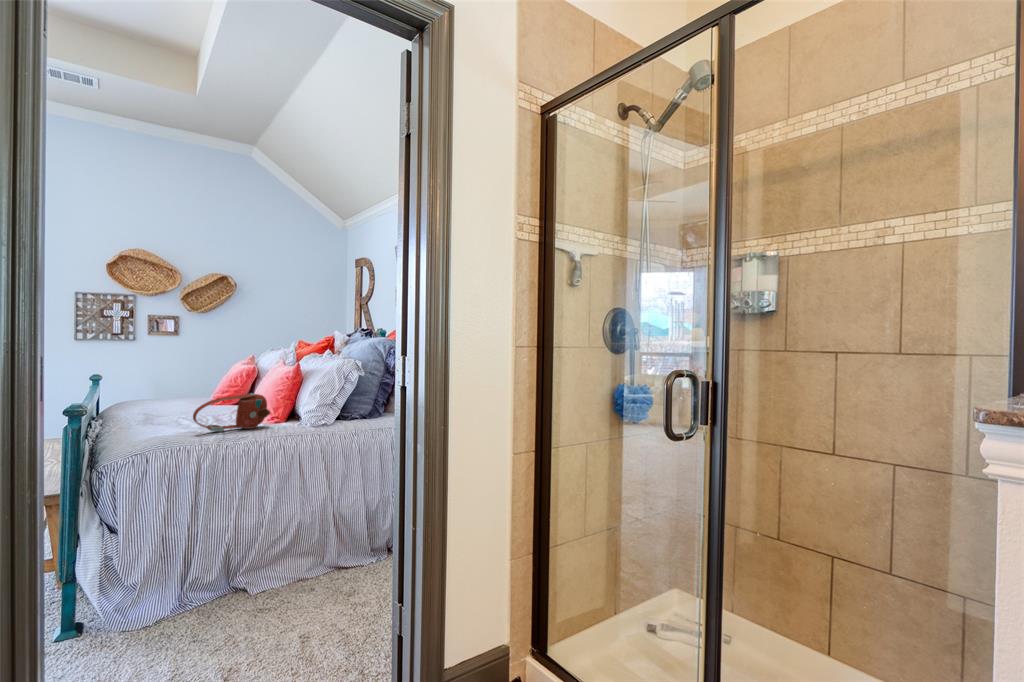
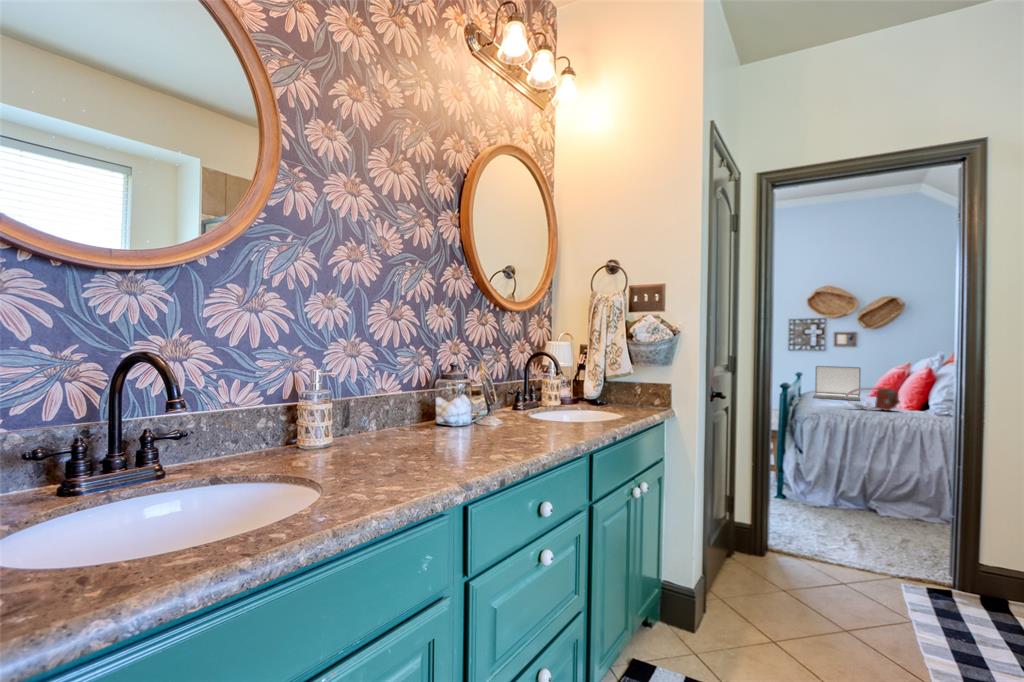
laptop: none [127,364,201,419] -> present [813,366,861,401]

